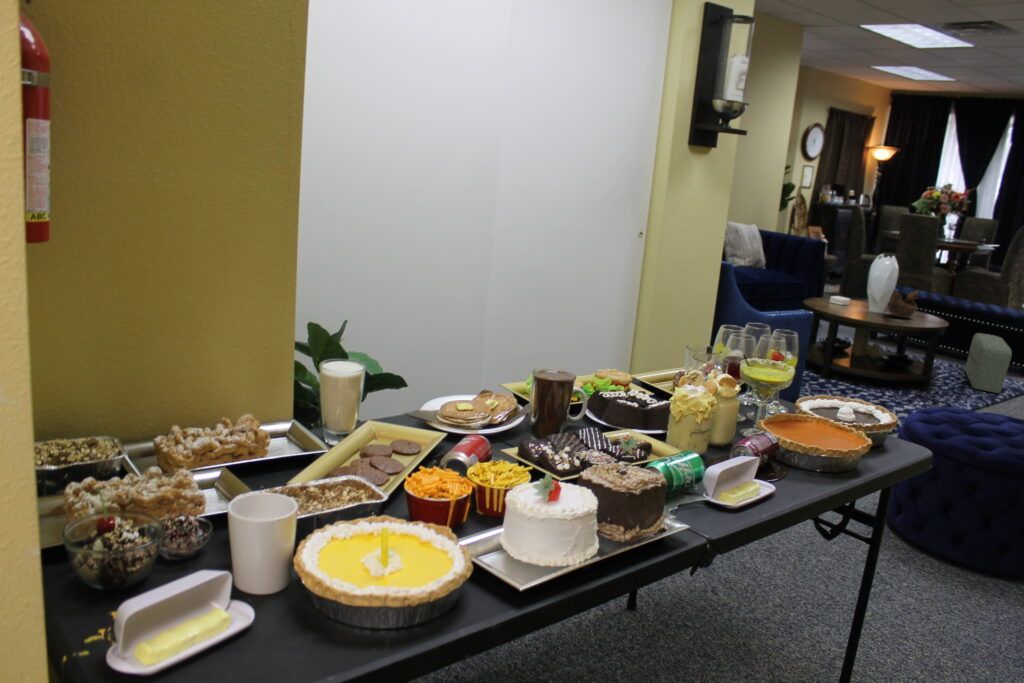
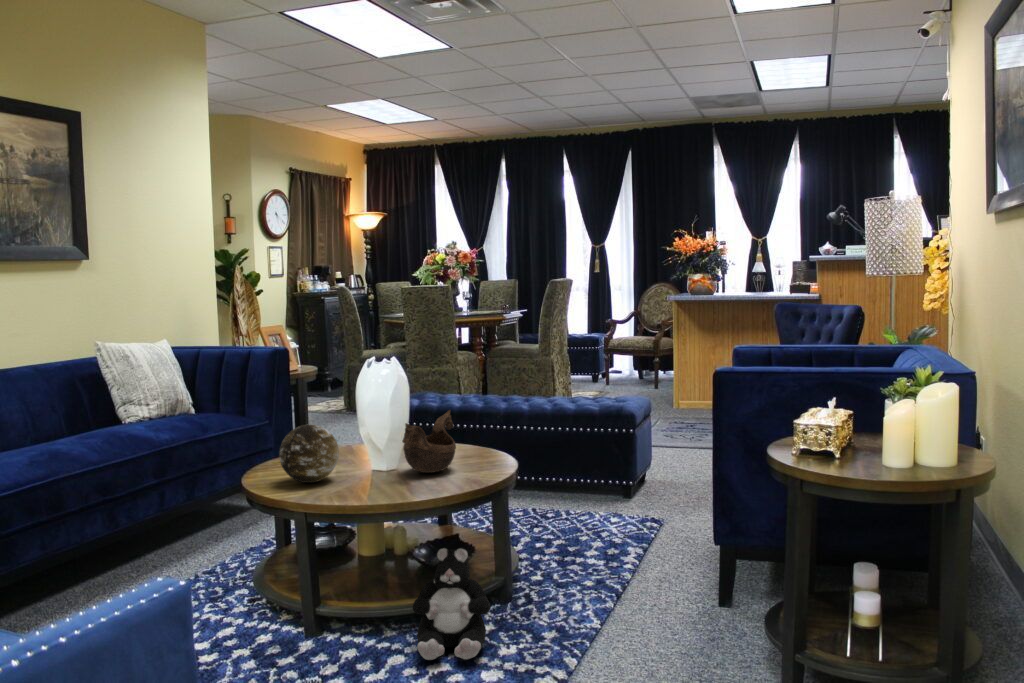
decorative orb: none [826,281,856,308] -> present [279,424,339,483]
pouf: present [965,333,1012,393] -> none [551,452,625,564]
plush toy: none [875,348,915,397] -> present [413,547,490,660]

